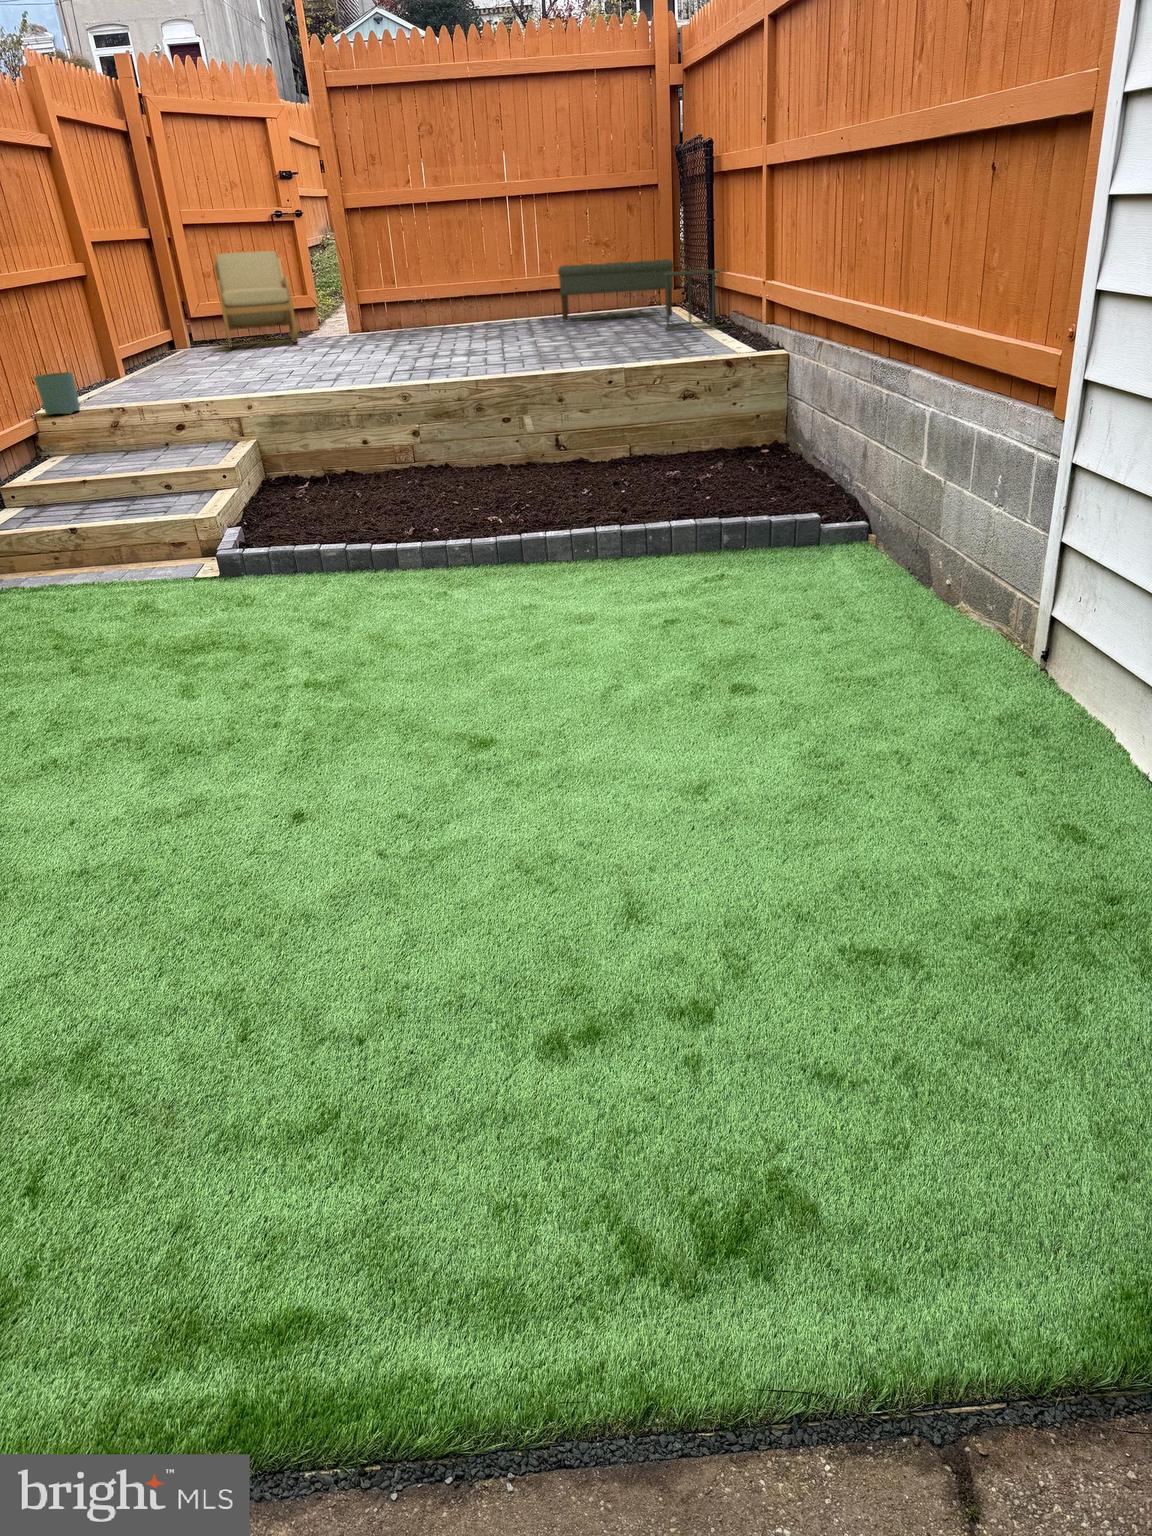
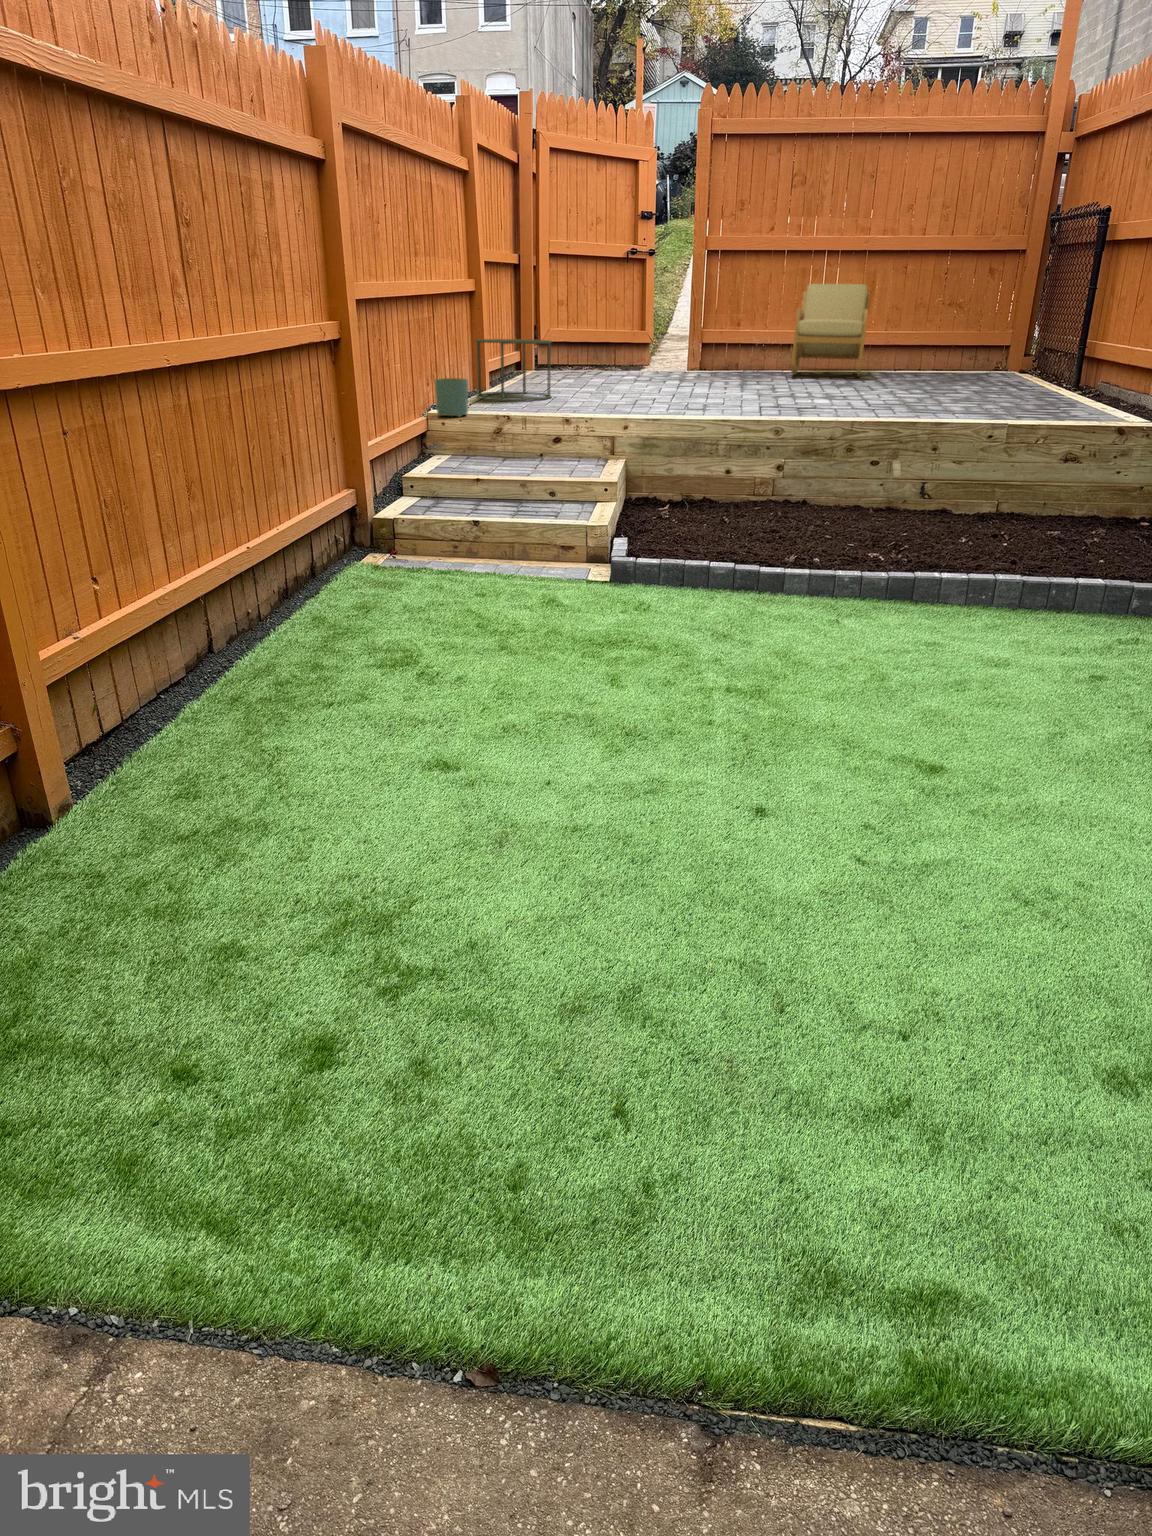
chair: present [213,251,298,347] -> present [791,284,870,377]
bench: present [558,259,673,322] -> none [890,320,1018,378]
side table: present [664,269,731,330] -> present [475,339,551,401]

